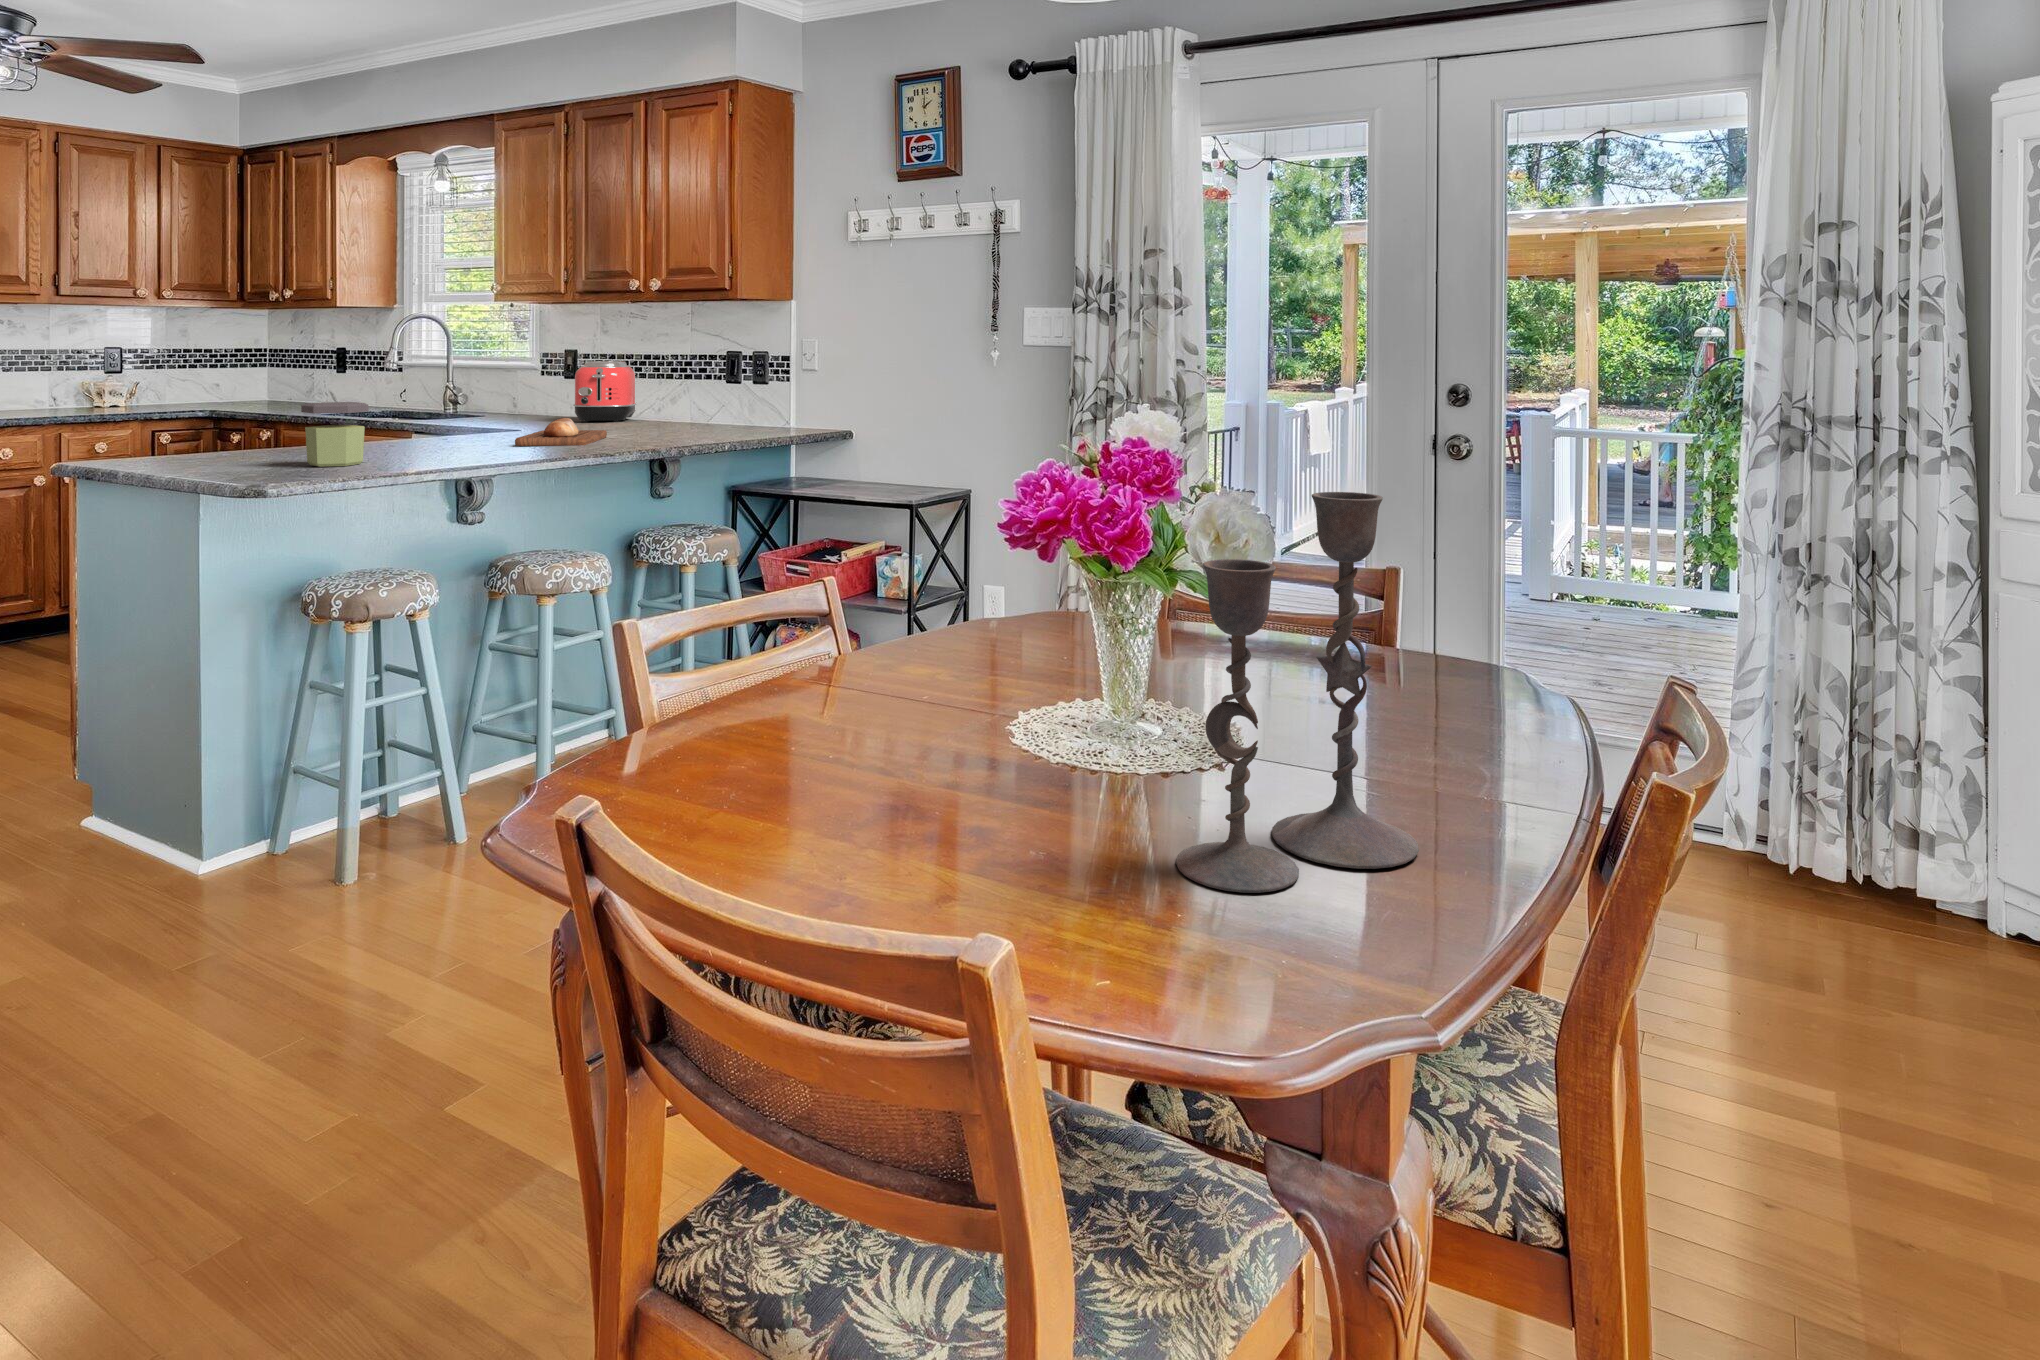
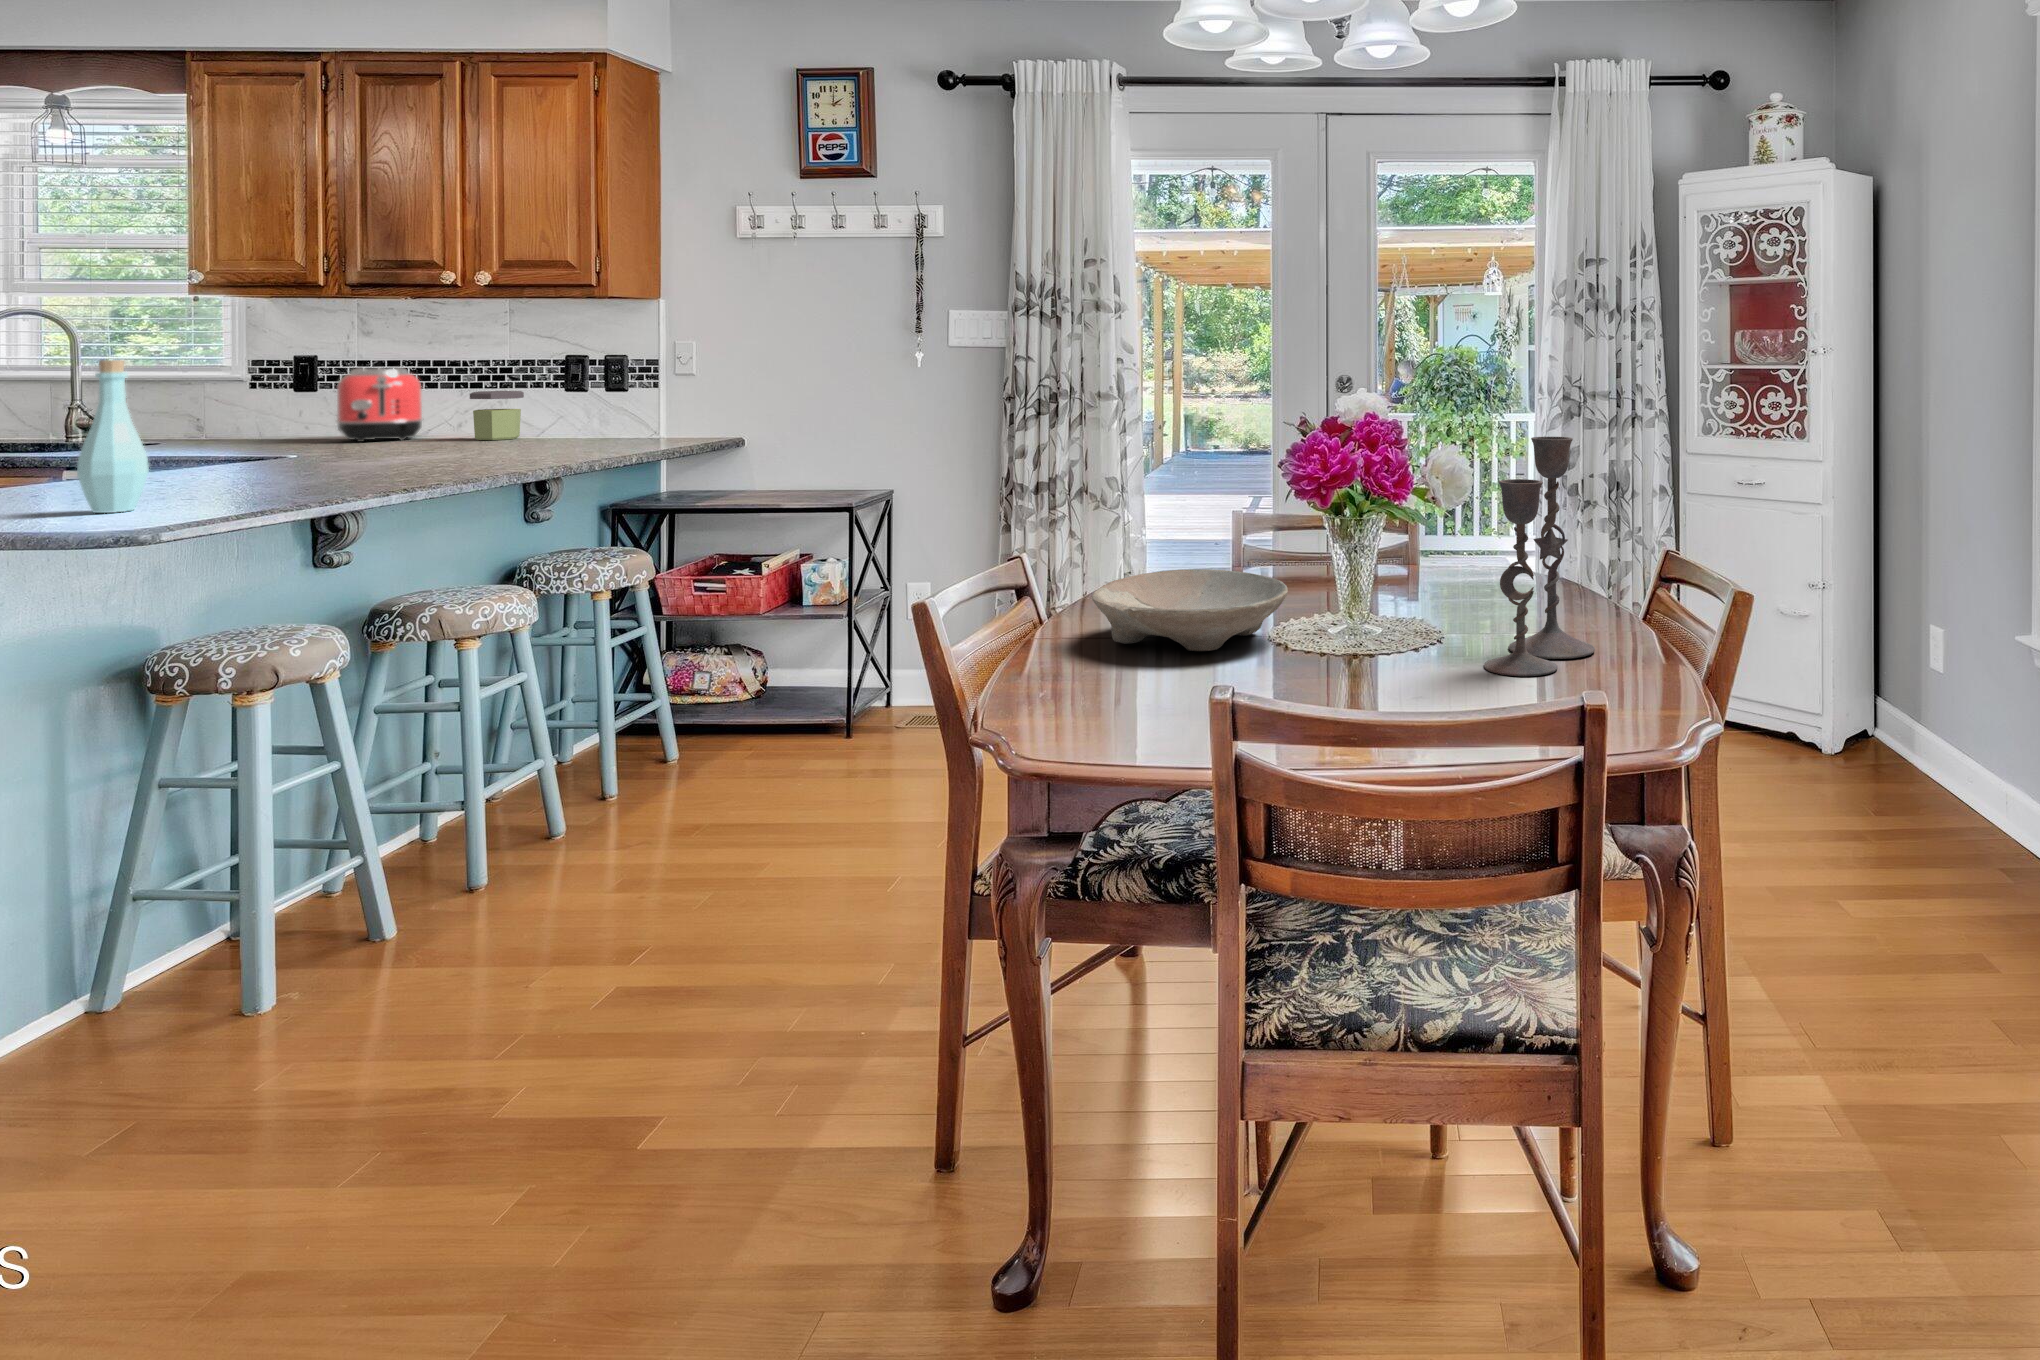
bottle: none [212,351,262,474] -> present [77,360,149,513]
jar: present [301,402,369,467] -> present [470,391,524,440]
bread loaf: present [515,418,607,446] -> none [394,434,497,466]
bowl: none [753,628,1008,748] -> present [1092,570,1288,651]

